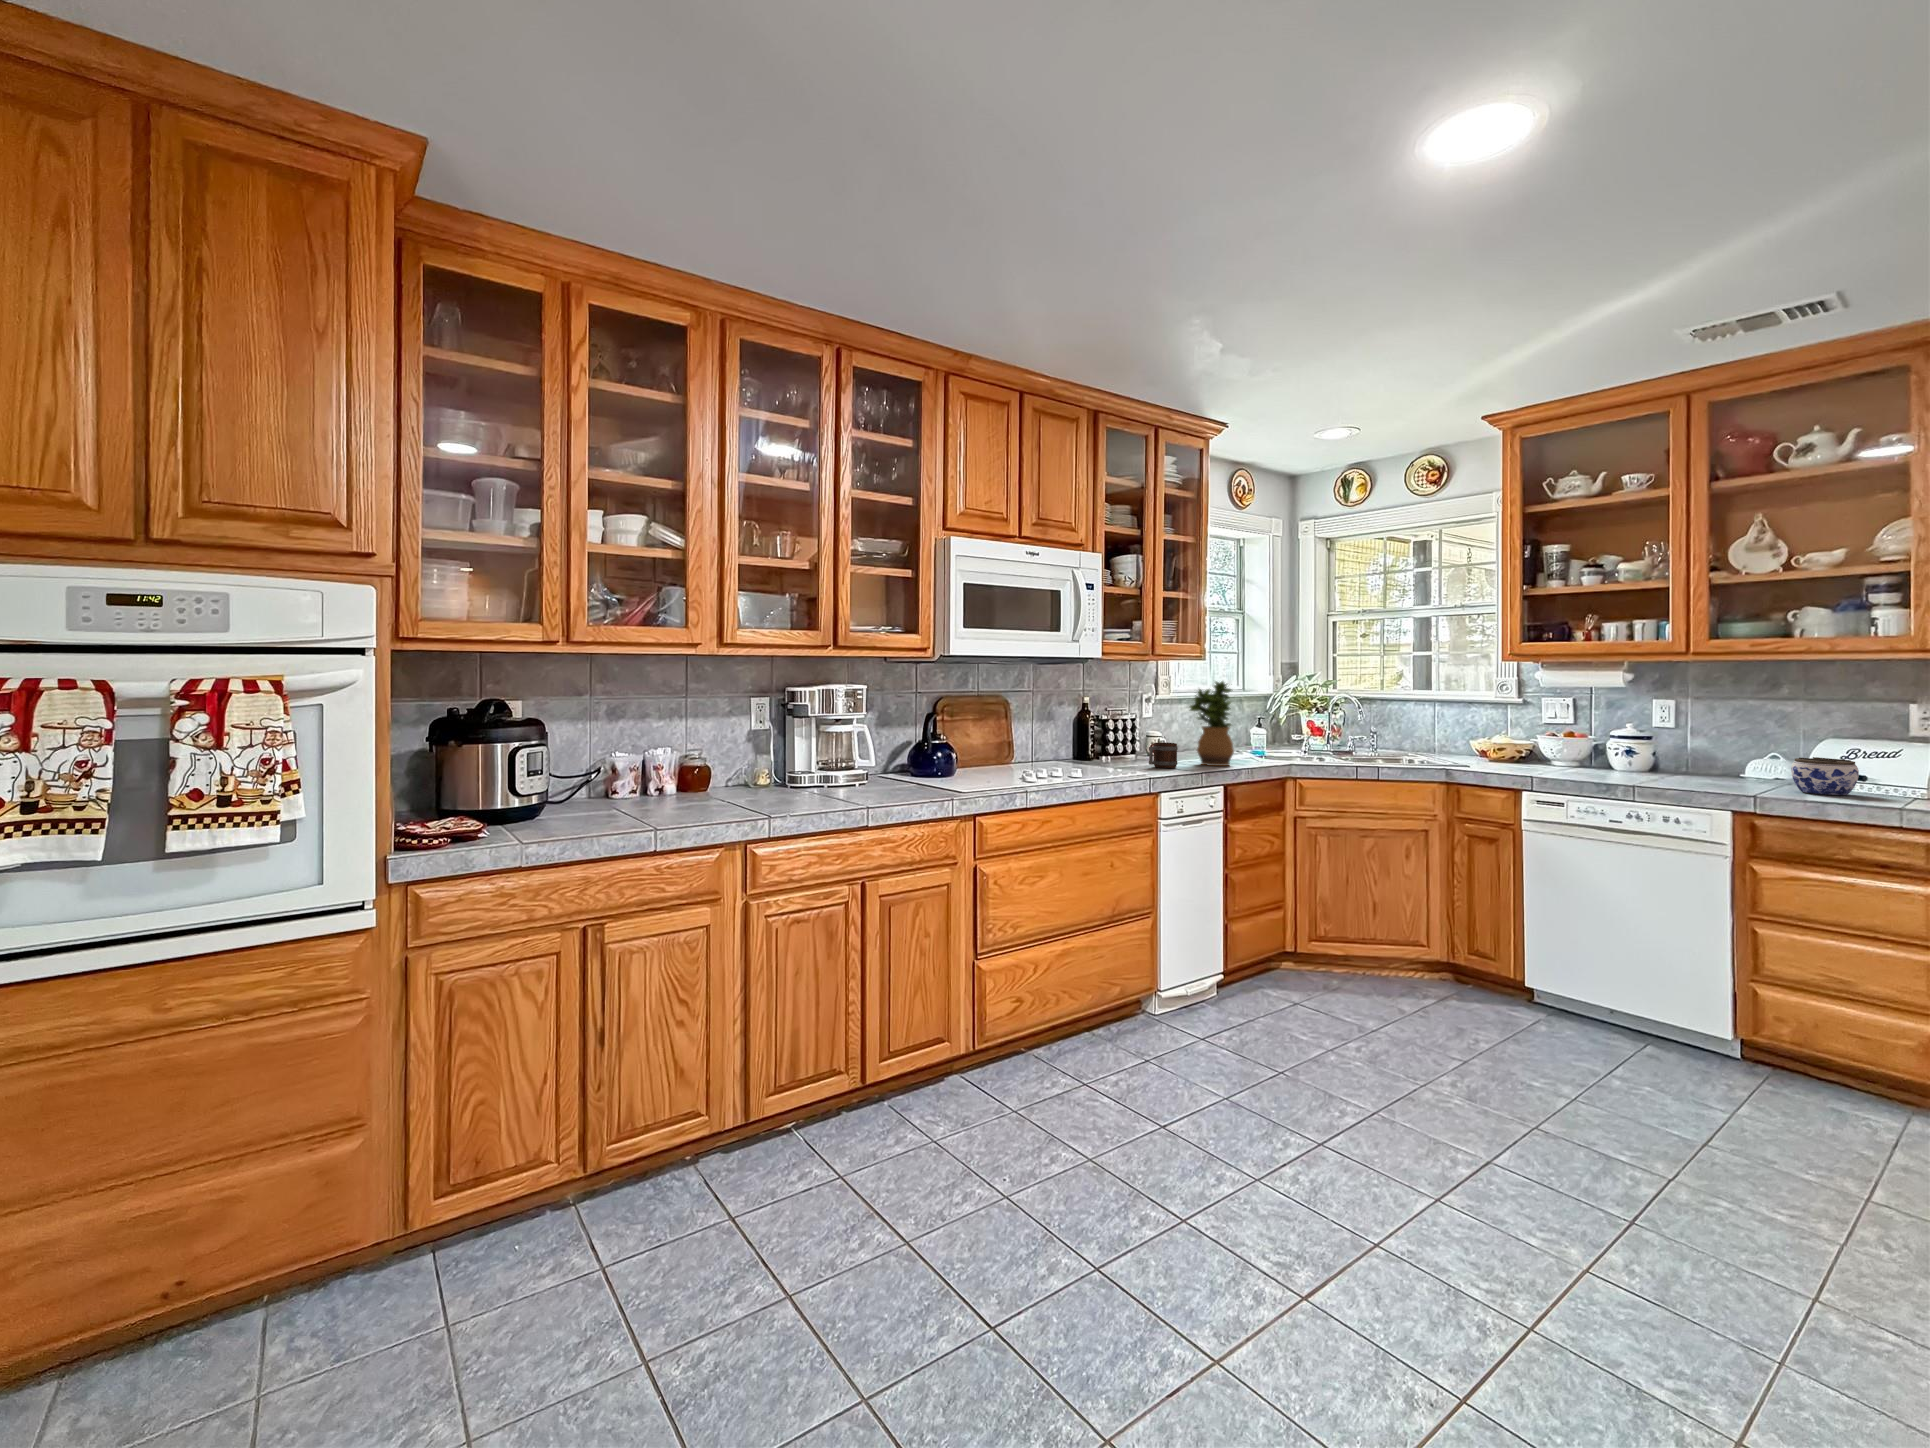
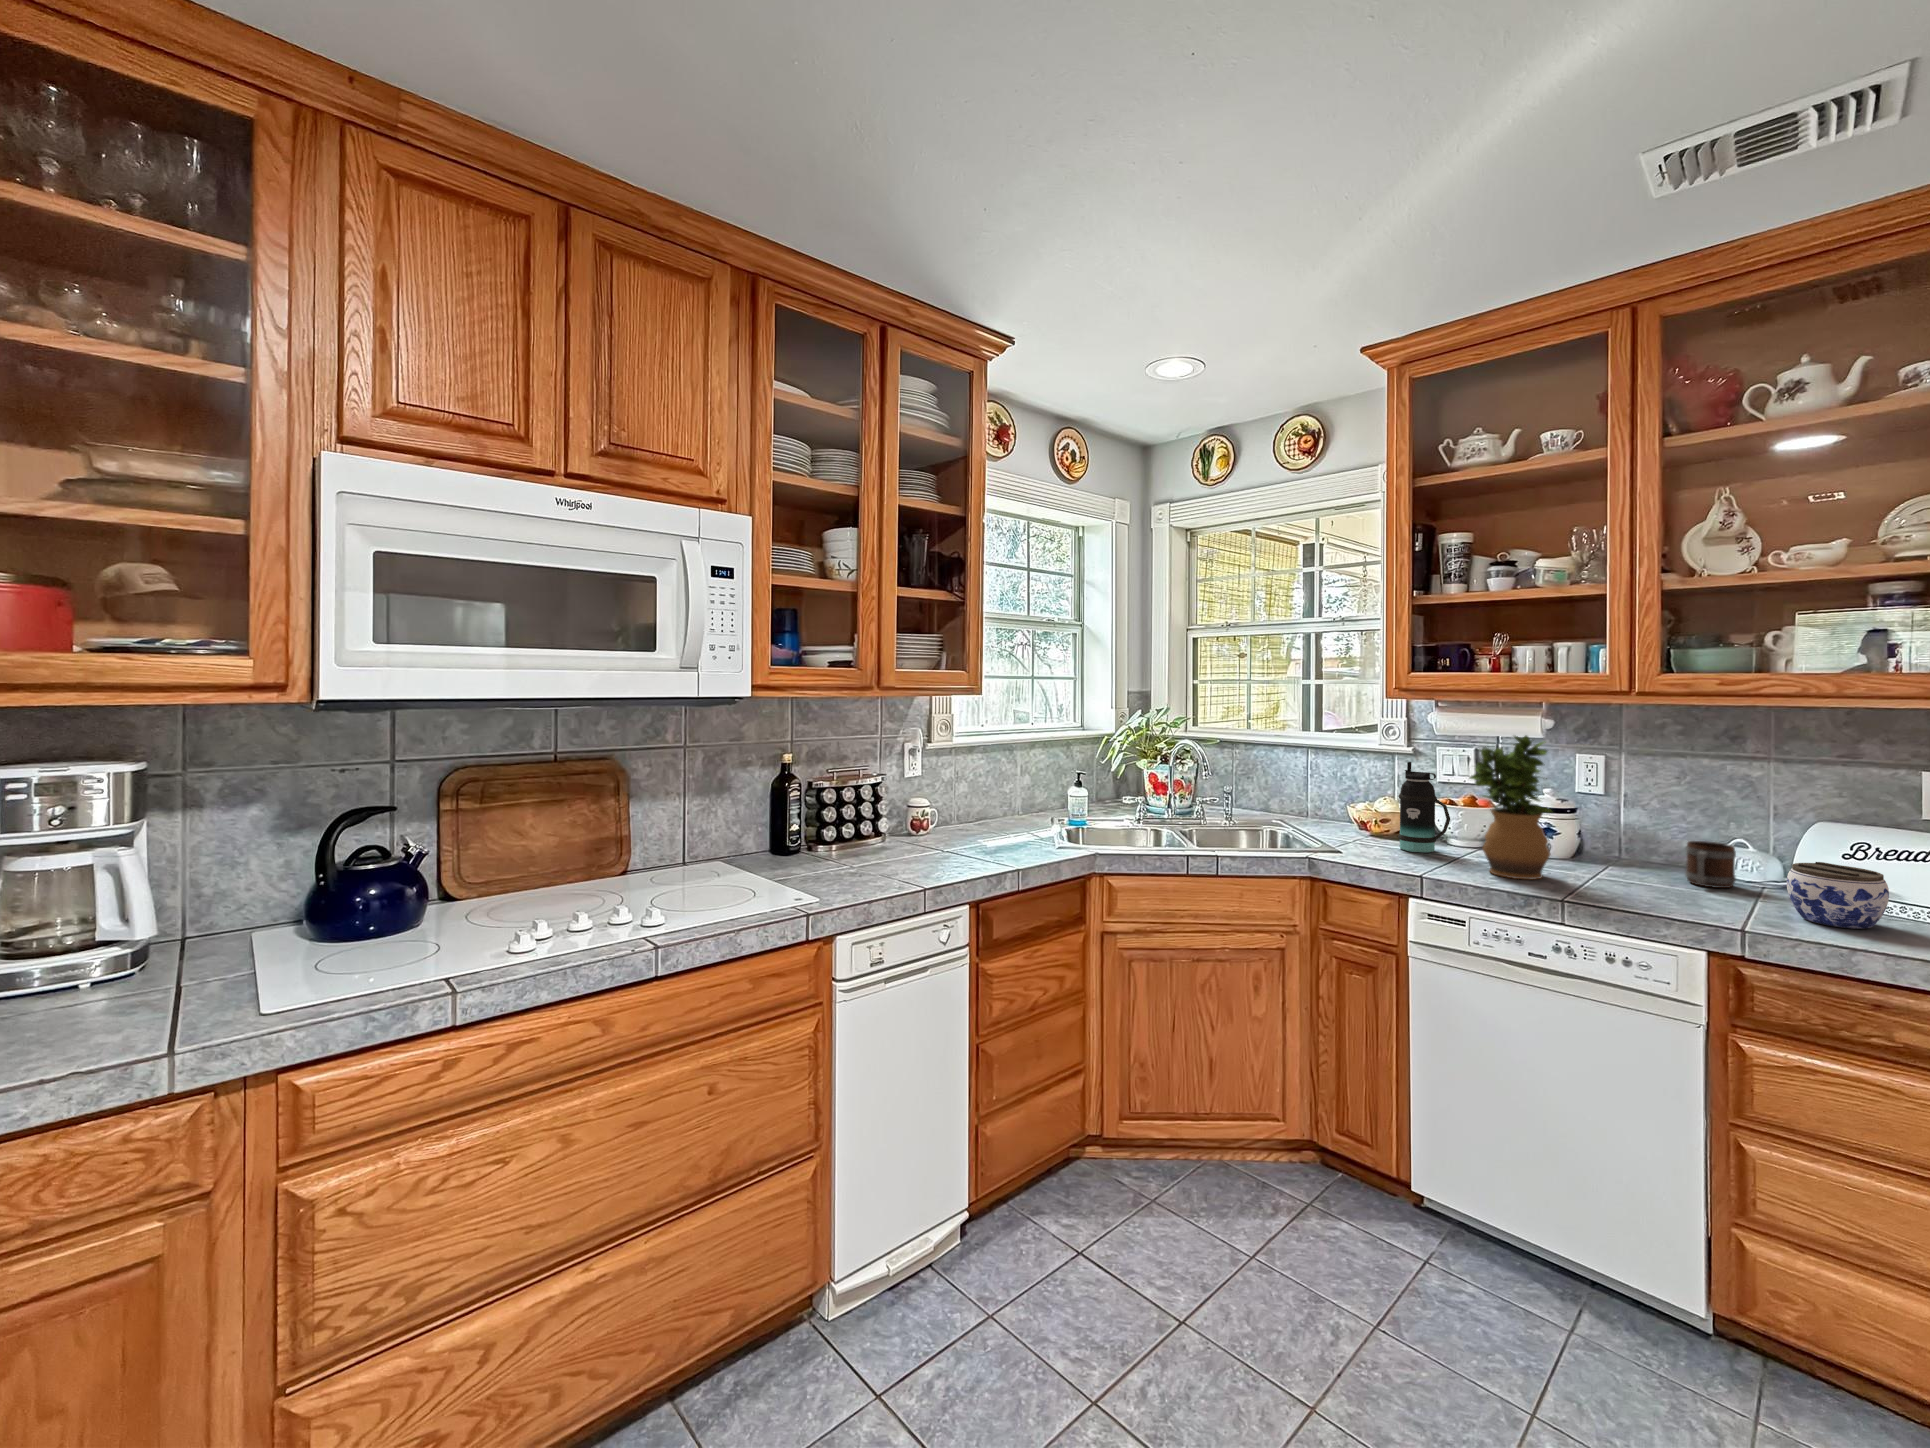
potted plant: present [1190,681,1234,766] -> present [1470,735,1552,879]
bottle: none [1512,706,1553,768] -> present [1398,762,1450,853]
mug: present [1149,742,1178,768] -> present [1685,841,1736,888]

